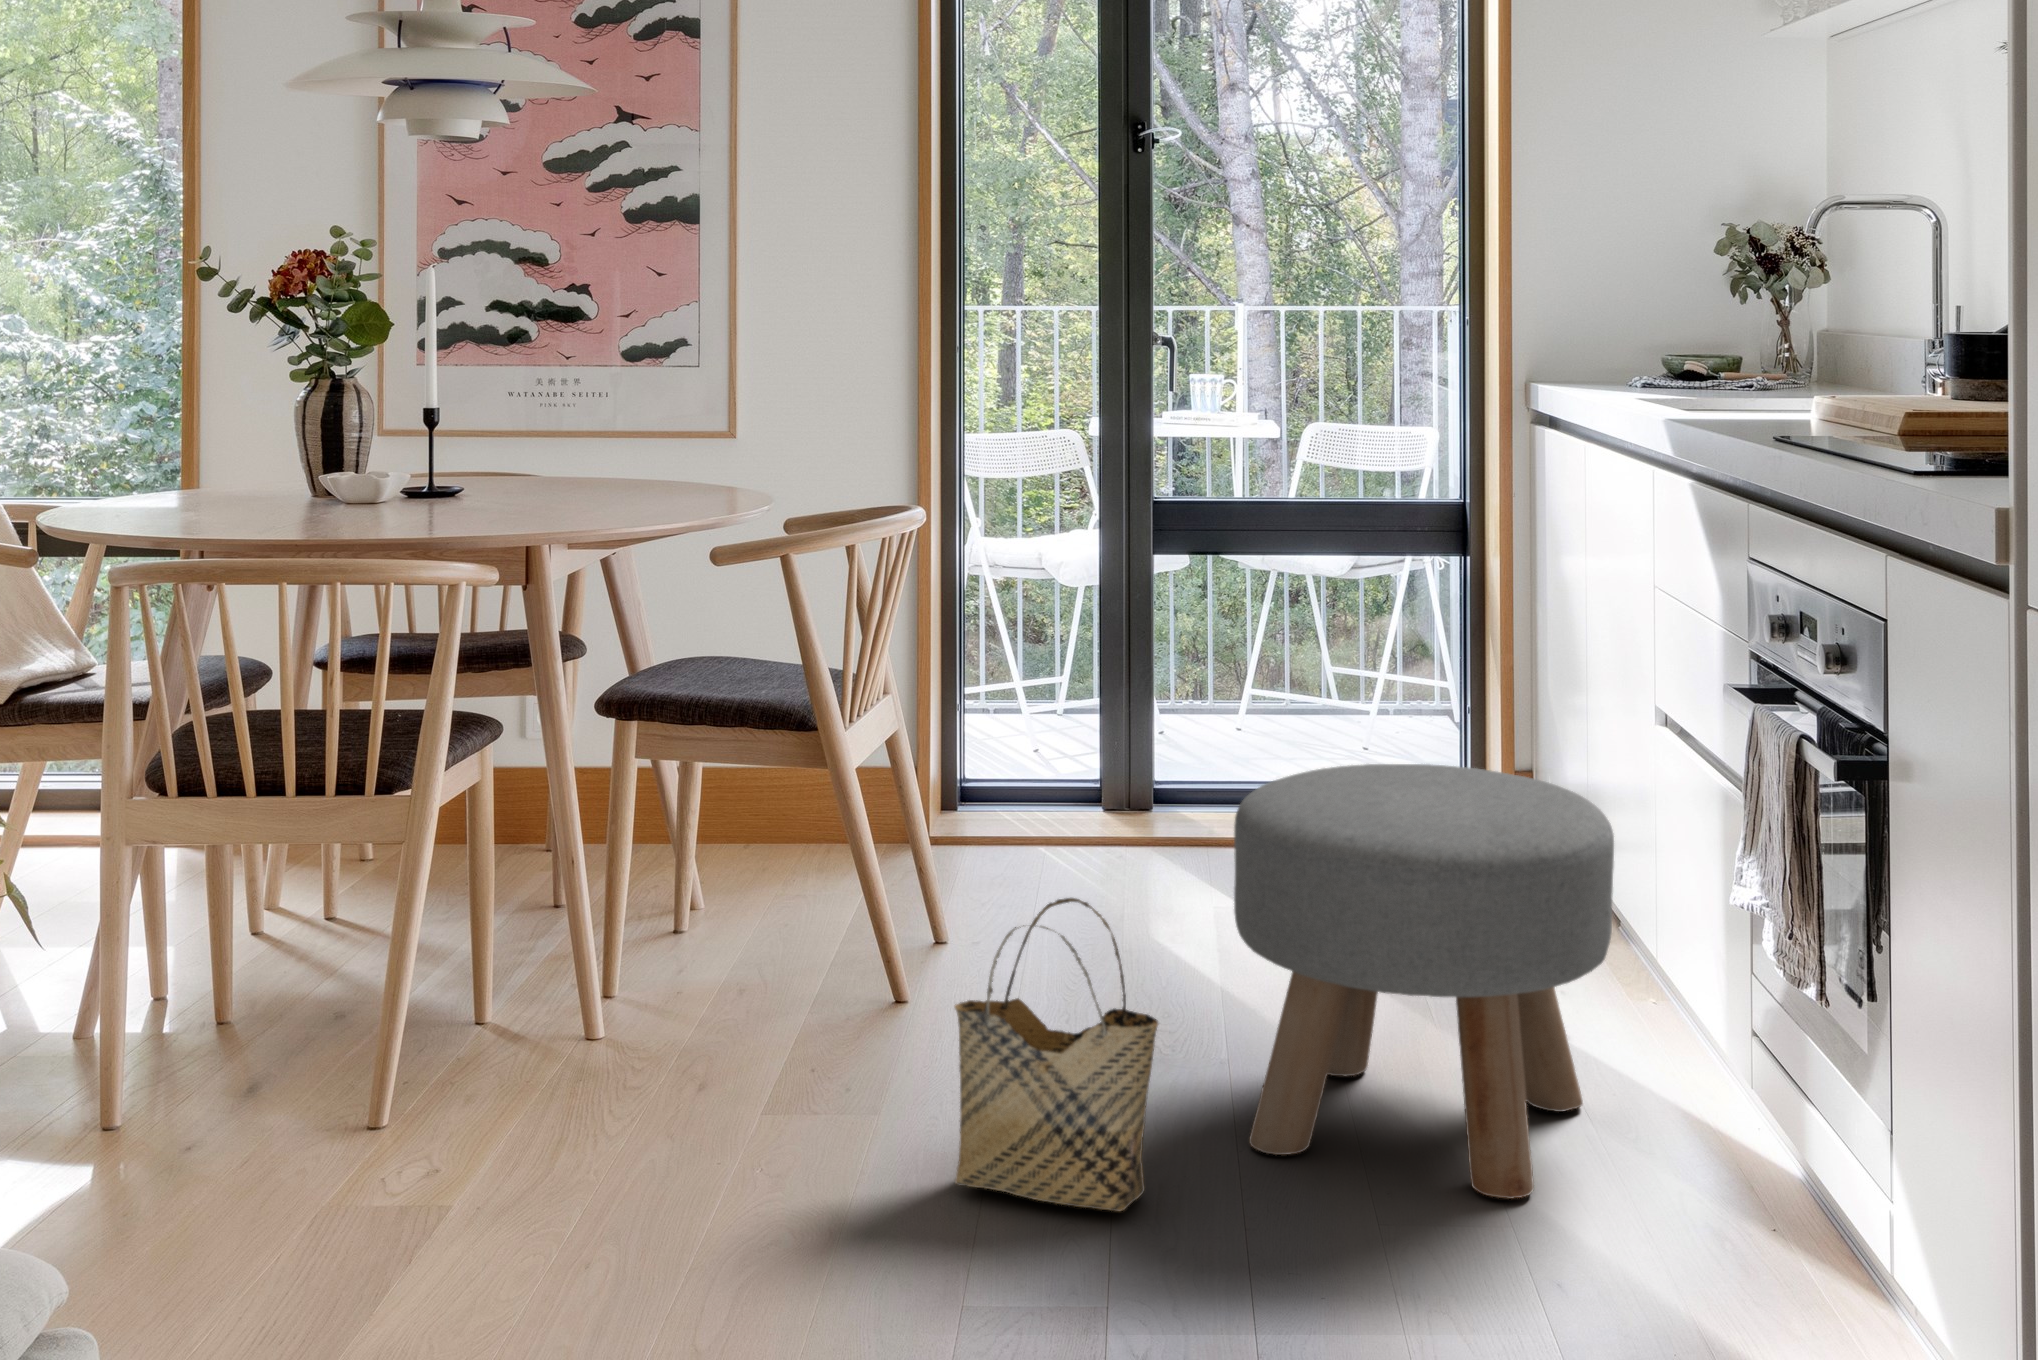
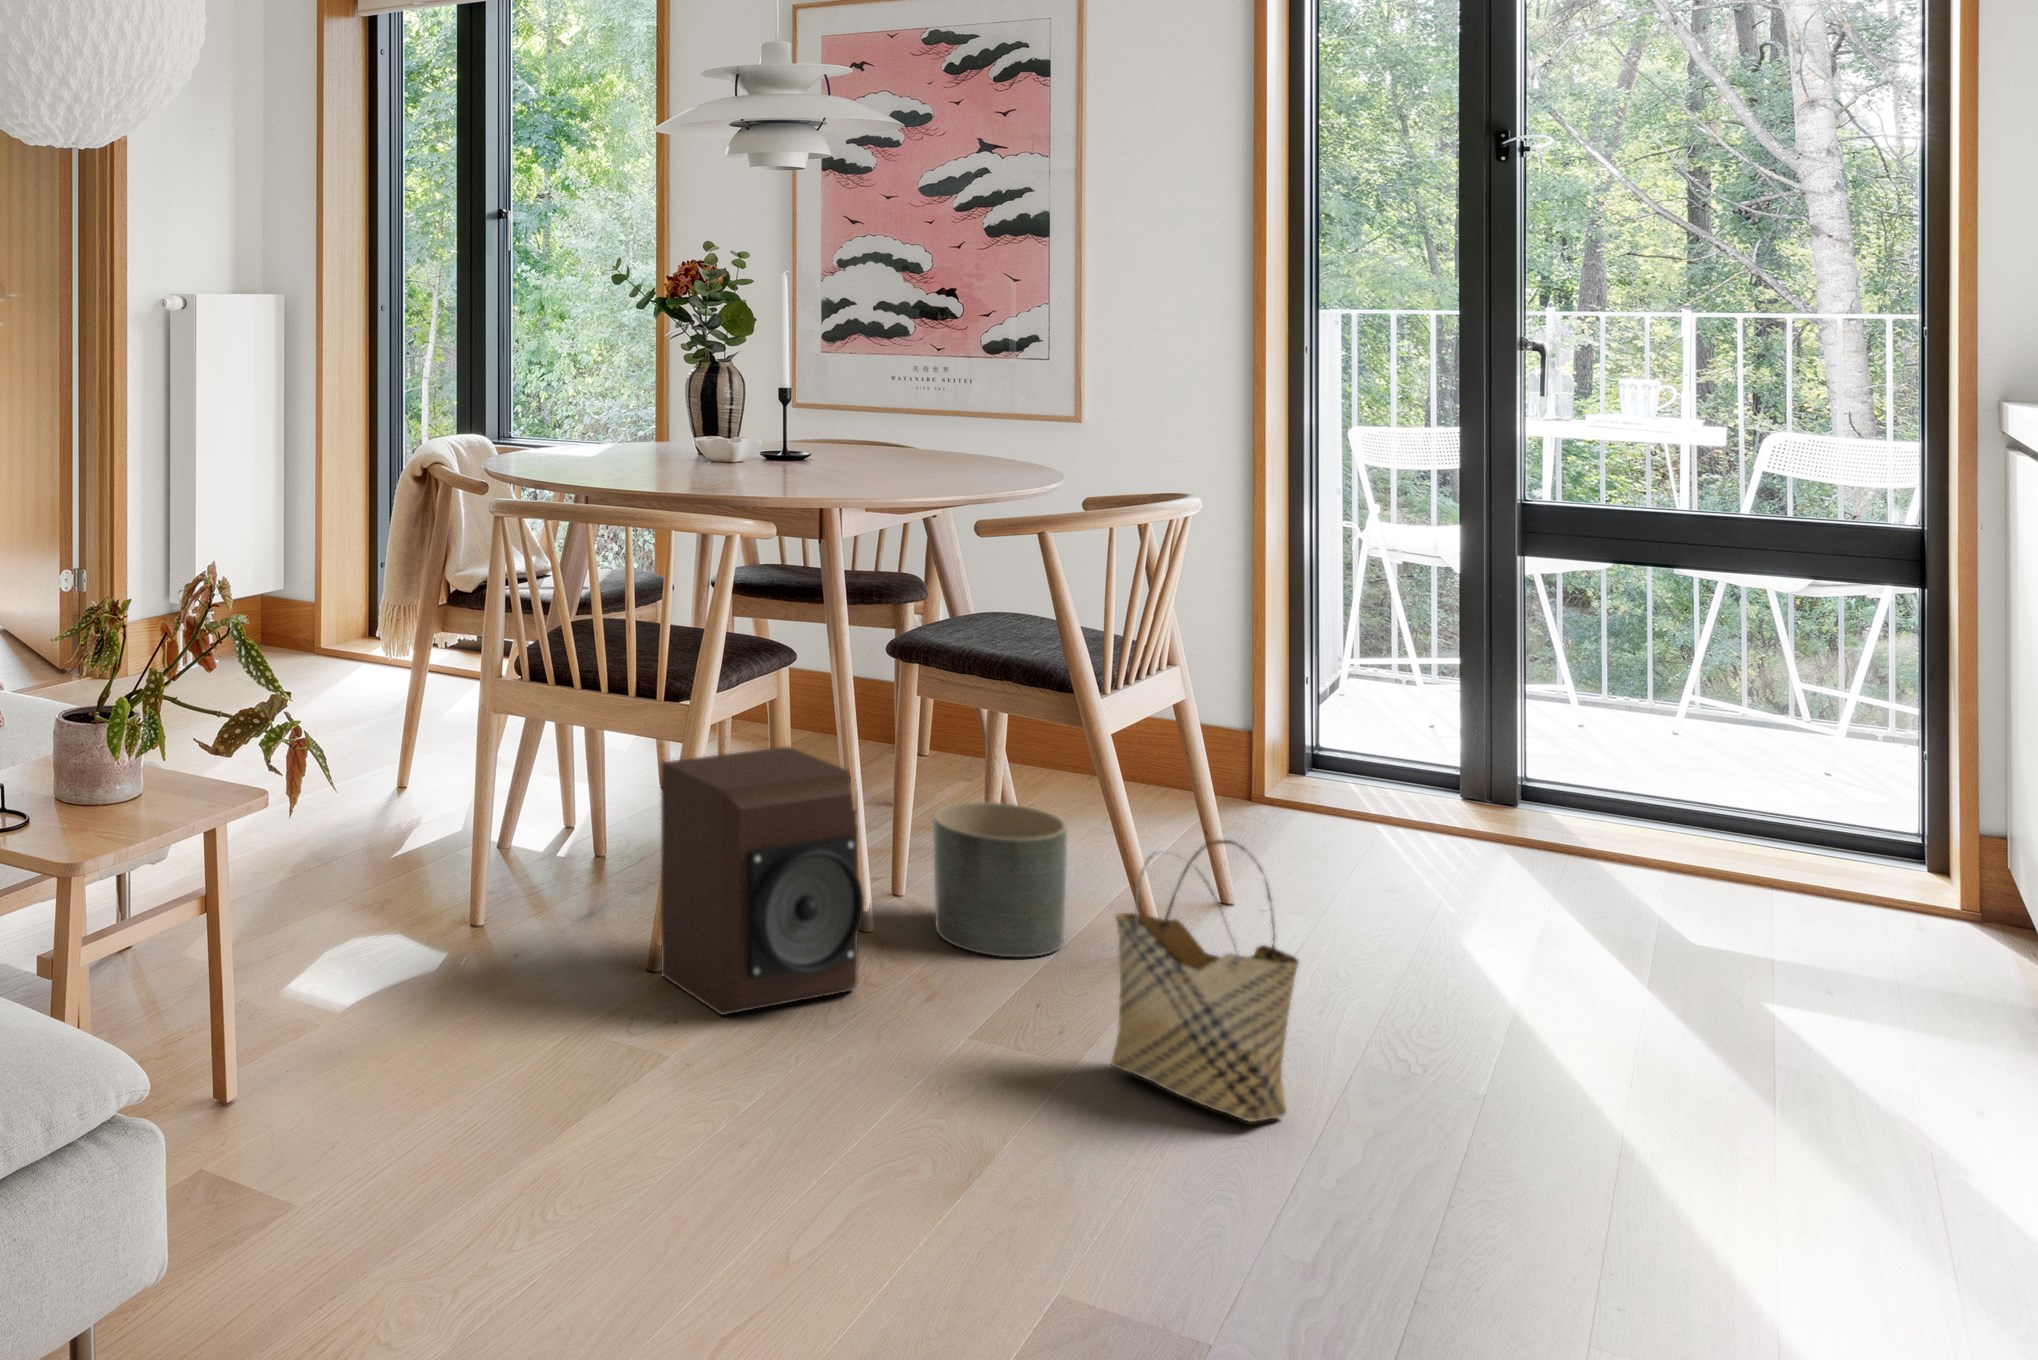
ottoman: present [1234,764,1614,1199] -> none [1418,769,1867,1220]
speaker: none [368,869,648,1246] -> present [661,747,864,1015]
planter: none [674,893,828,1081] -> present [933,802,1067,957]

